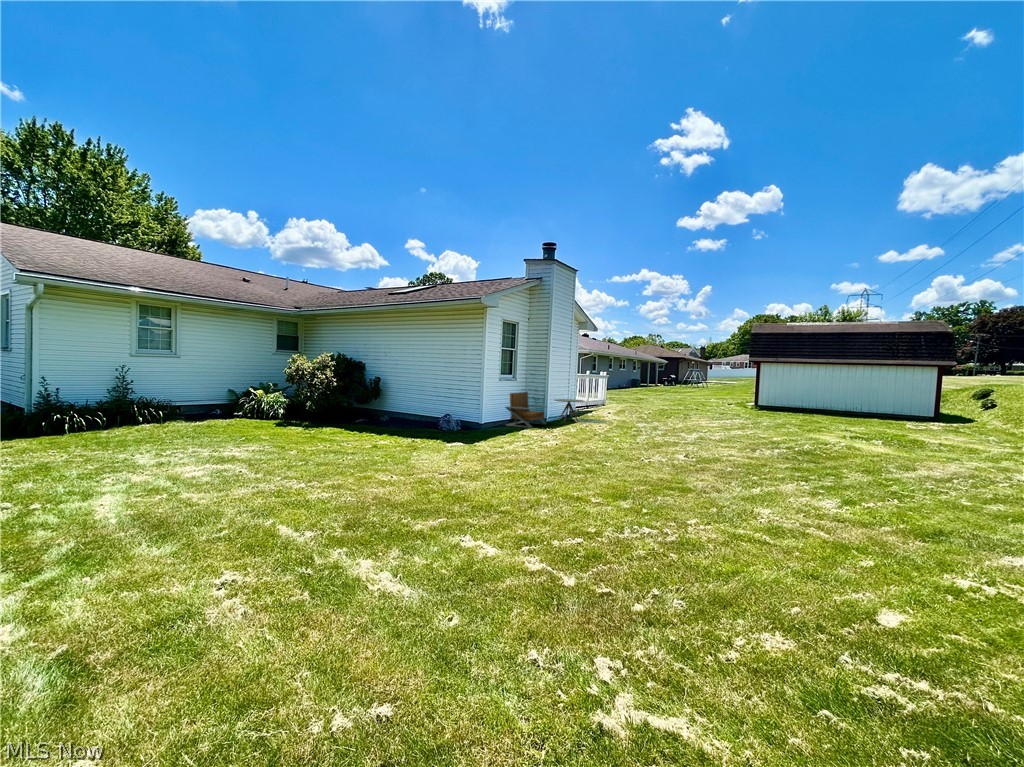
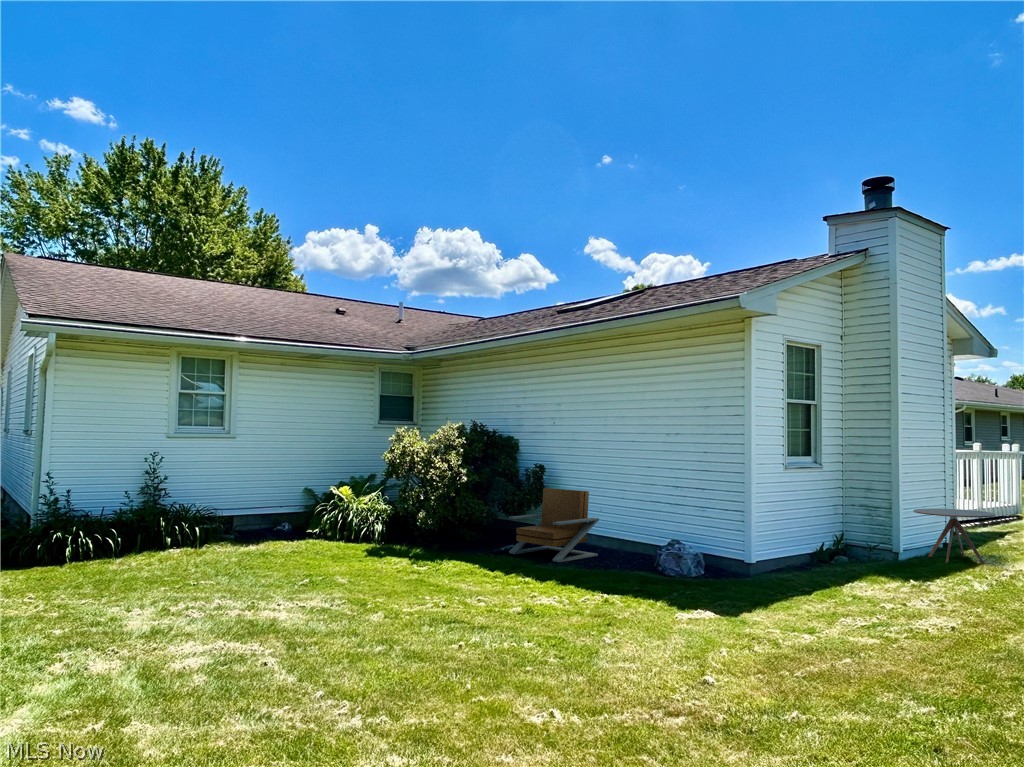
lounge chair: present [505,392,546,428] -> present [509,488,599,562]

